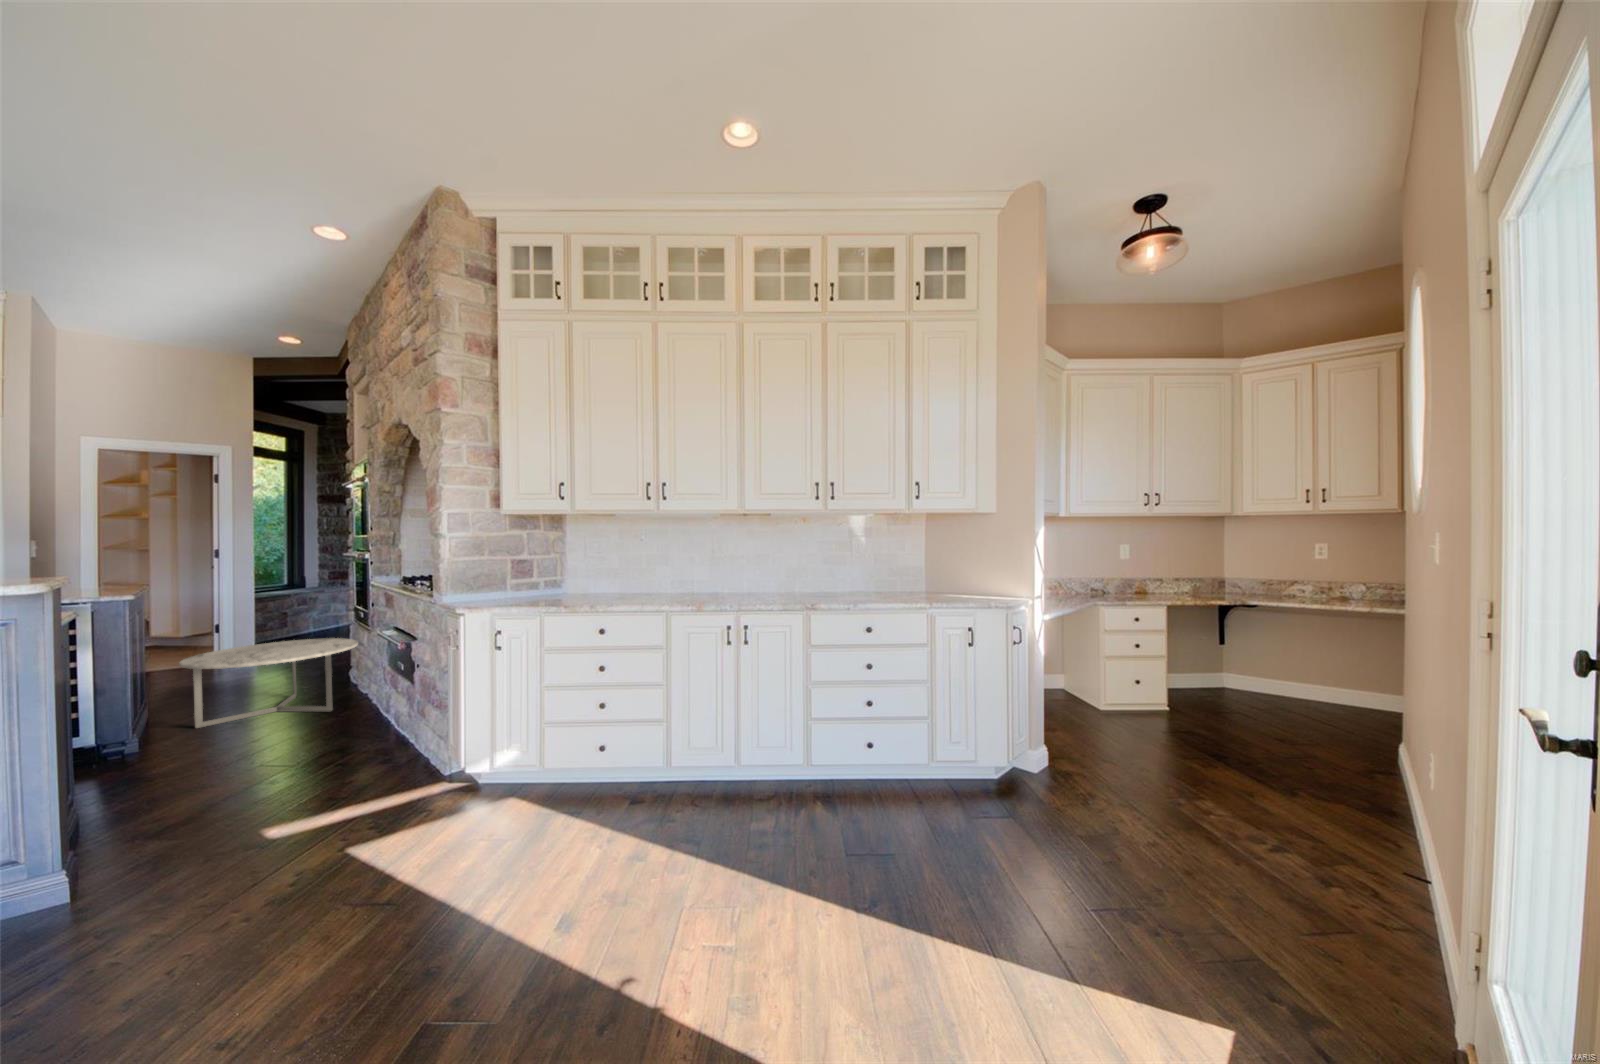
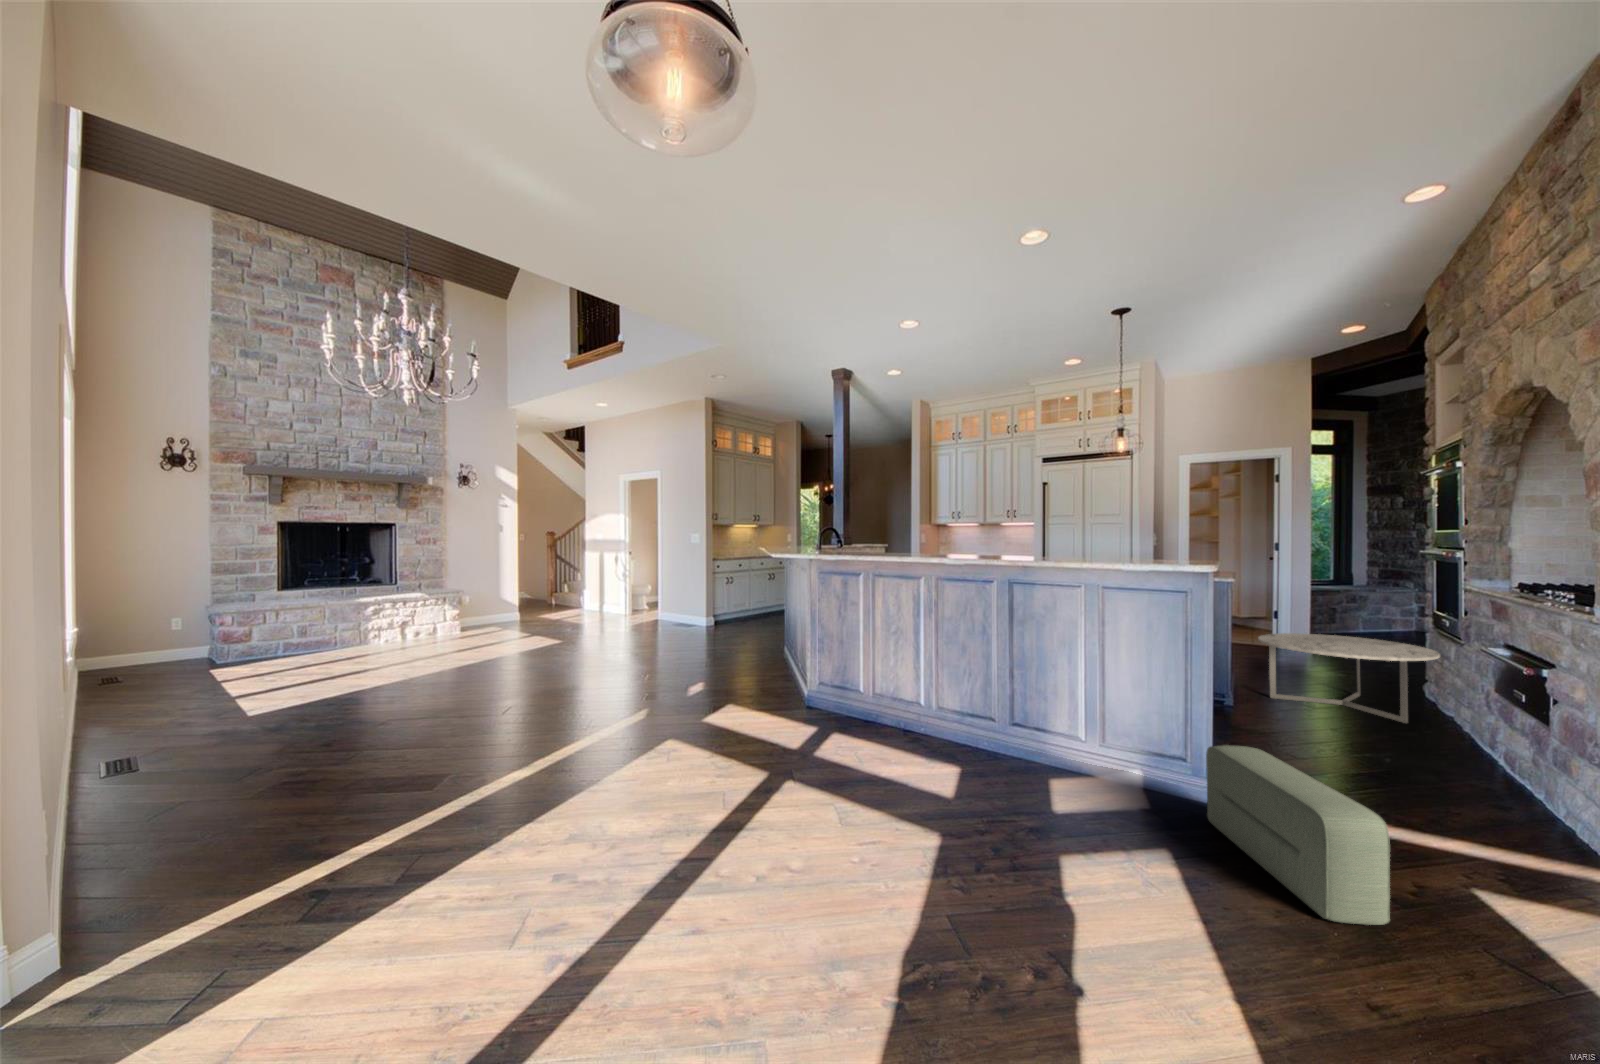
pouf: none [48,804,268,965] -> present [1206,745,1390,925]

